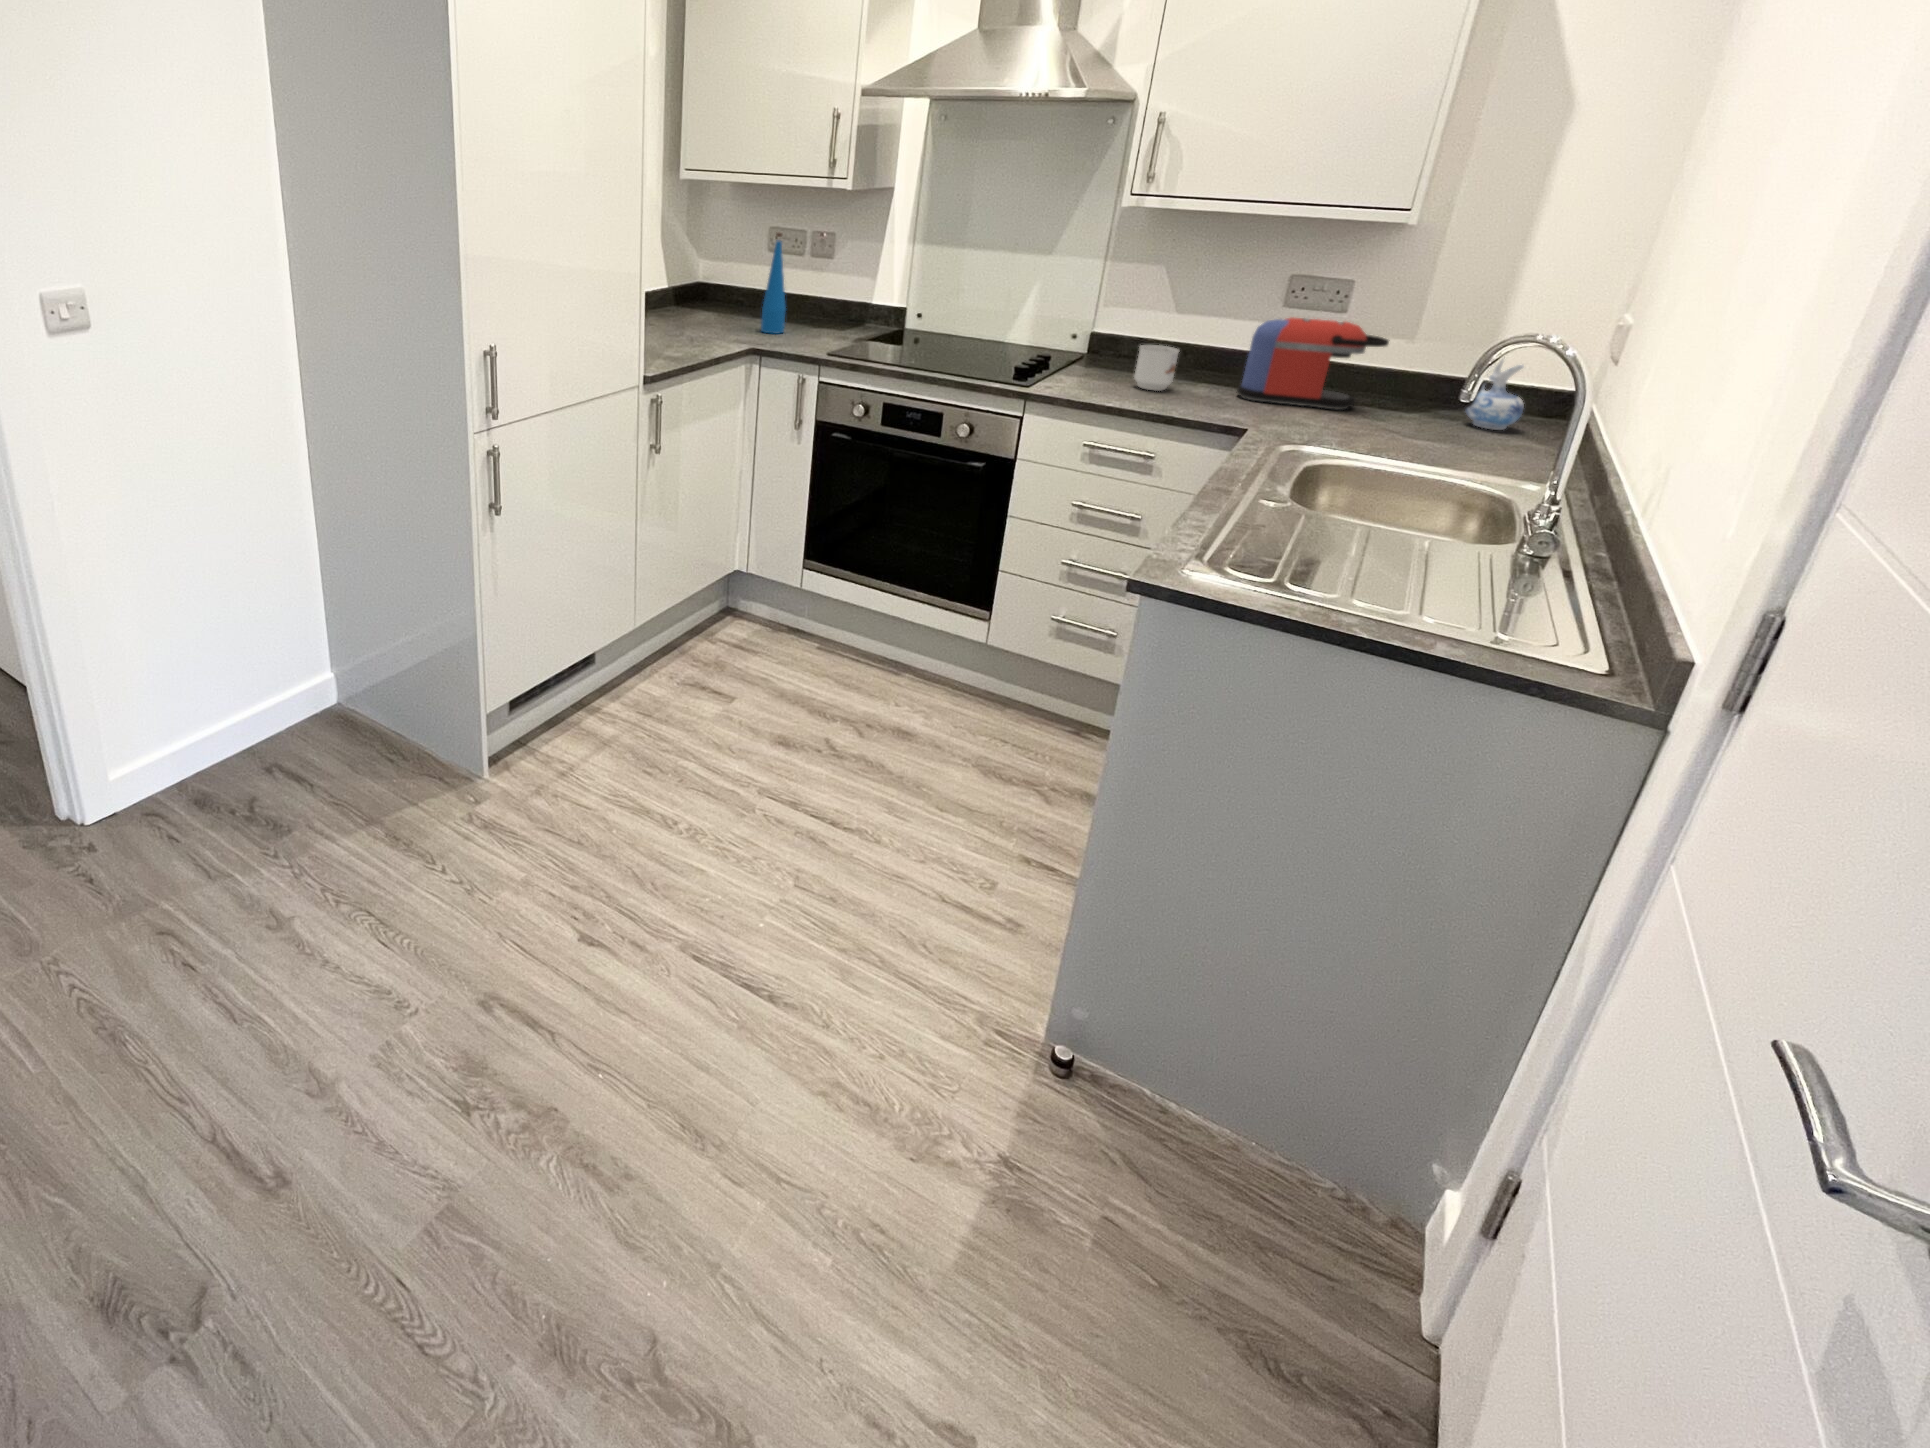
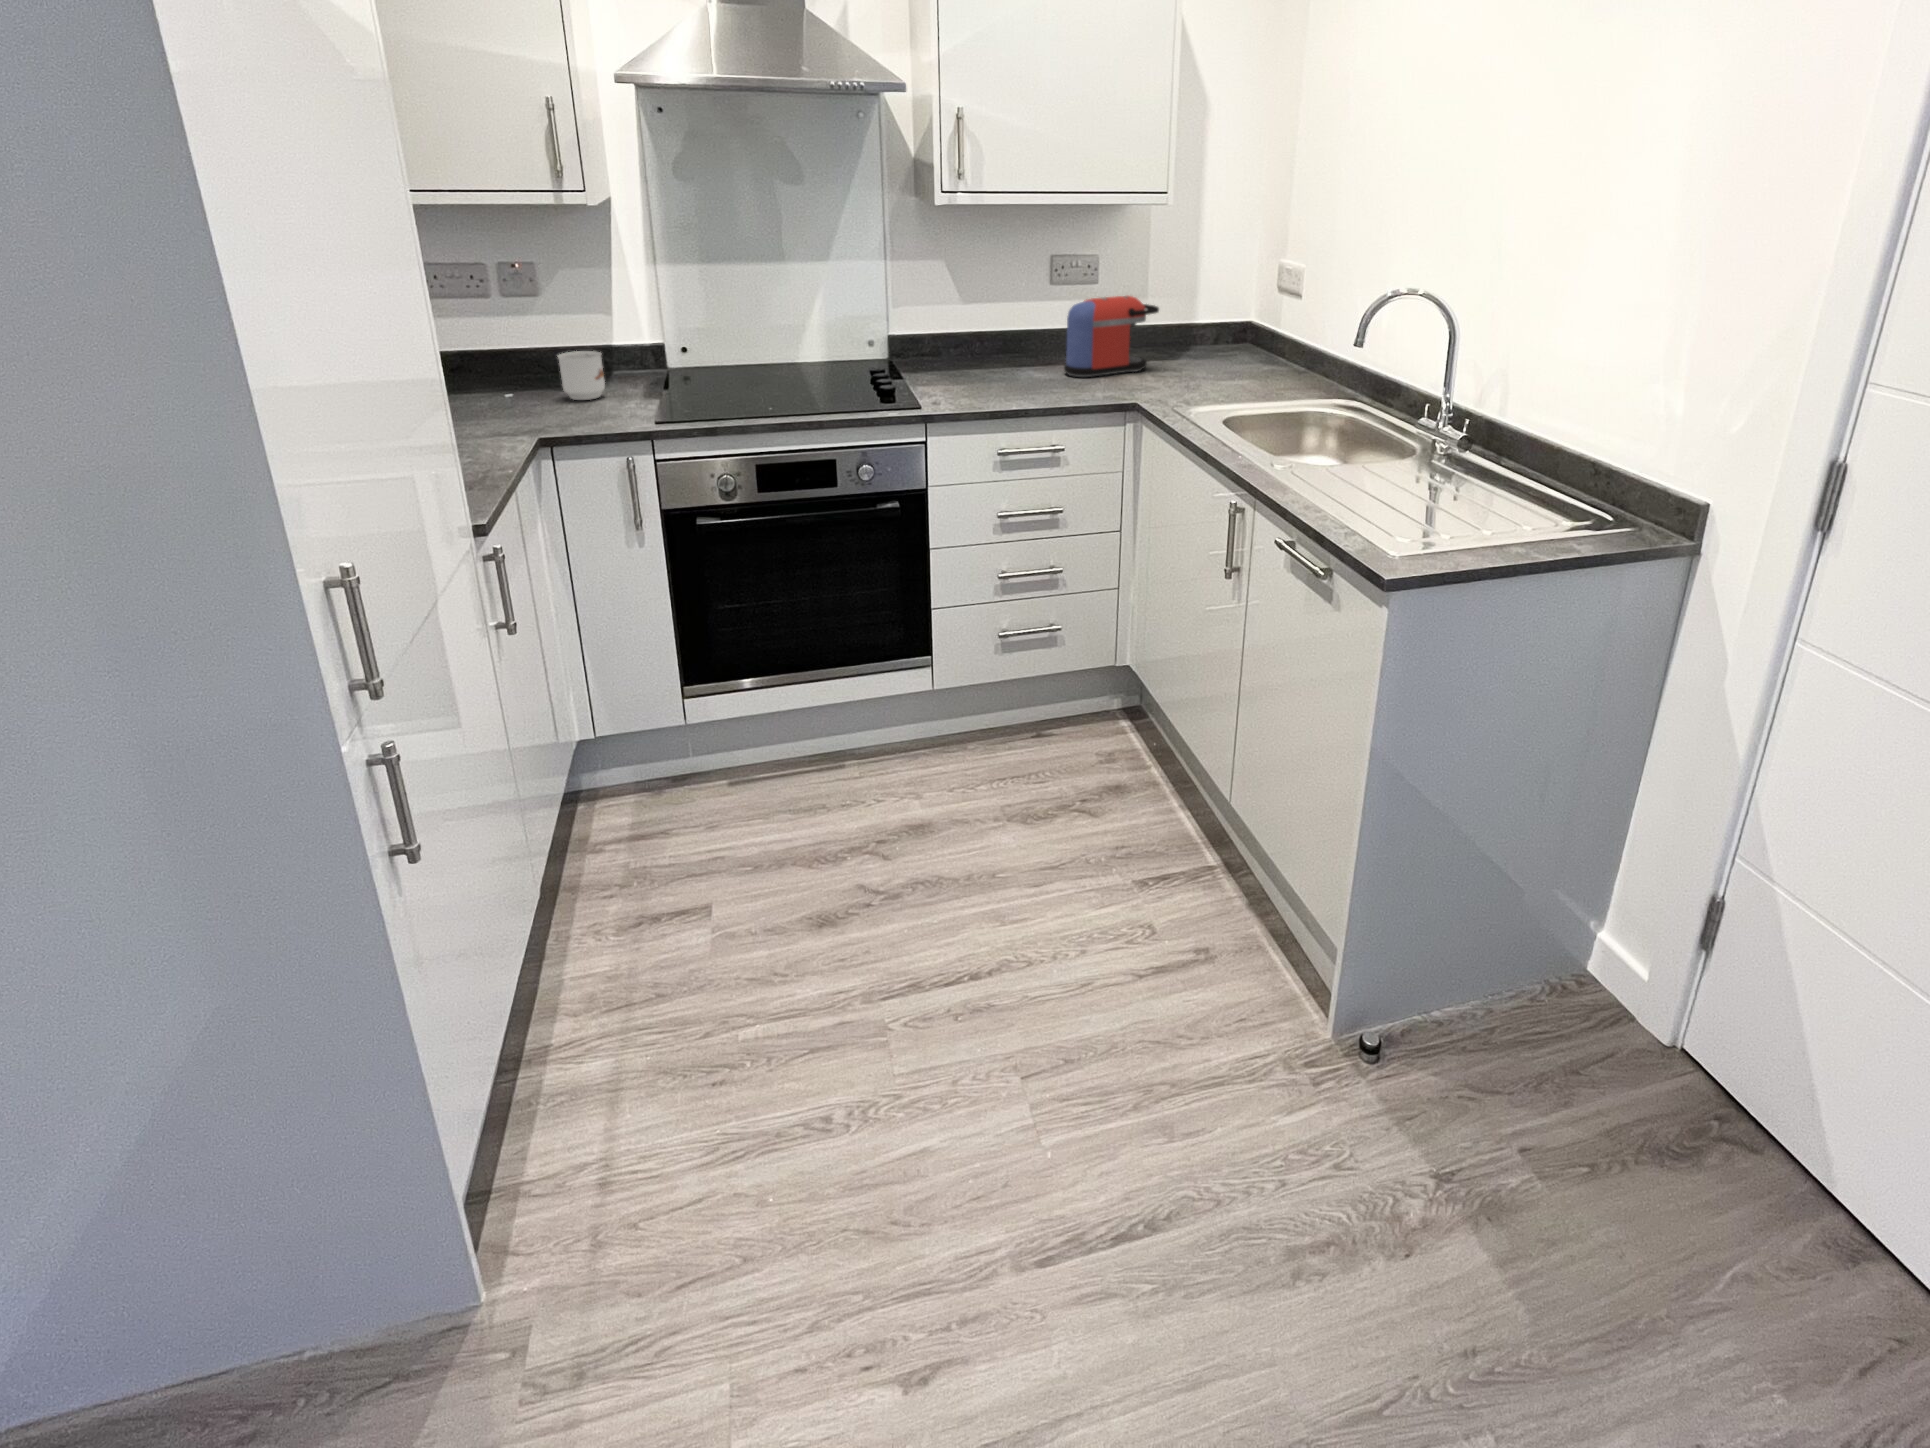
bottle: present [761,232,786,334] -> none [497,276,543,415]
mug: present [1134,345,1179,391] -> present [558,351,605,400]
ceramic pitcher: present [1466,360,1524,430] -> none [1209,300,1245,363]

